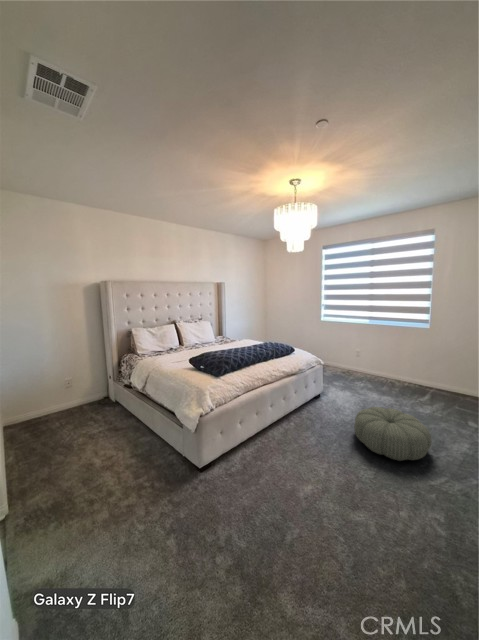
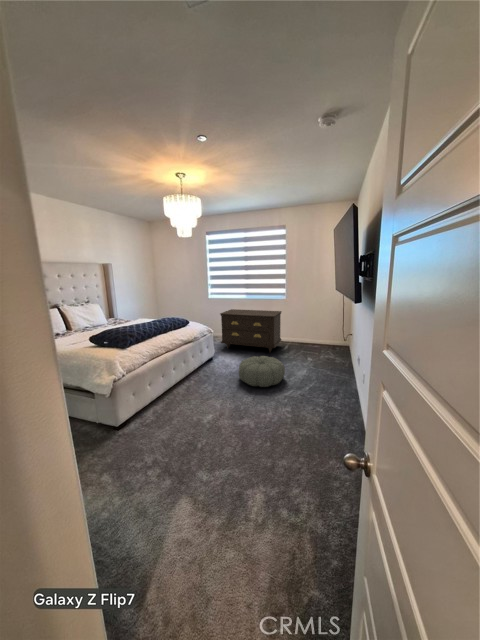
dresser: none [332,336,423,400] -> present [220,309,281,353]

